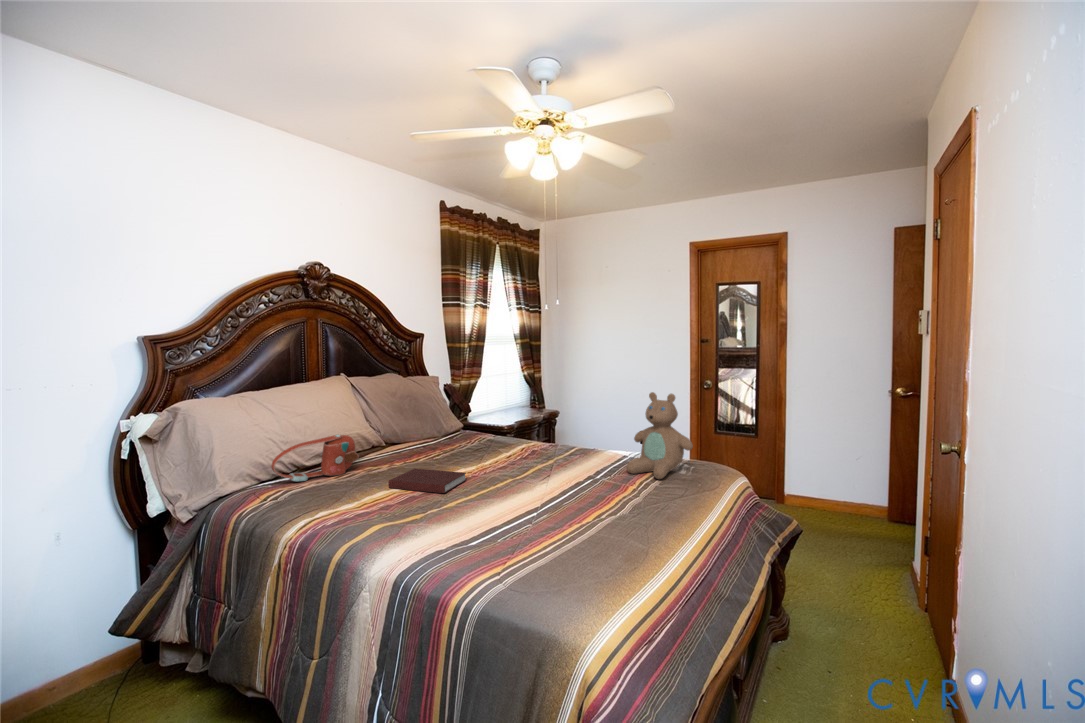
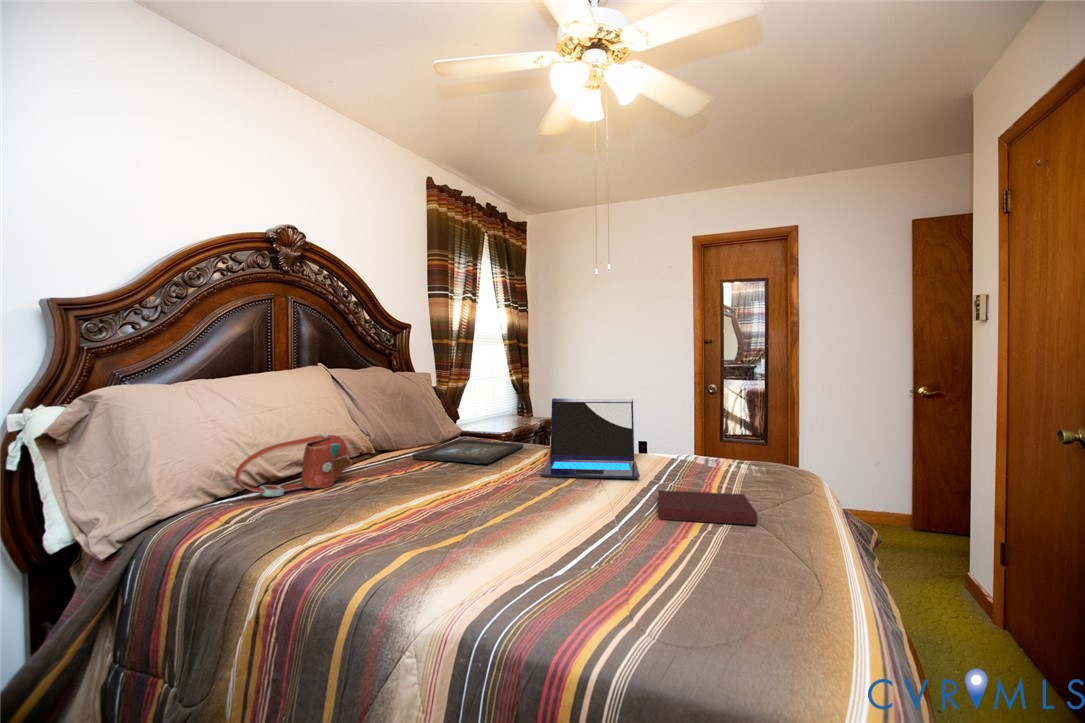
teddy bear: present [627,392,693,479] -> none [690,379,770,483]
laptop: none [505,404,592,473] -> present [540,399,640,479]
tray: none [413,434,508,457] -> present [413,440,524,463]
notebook: present [388,469,466,493] -> present [658,490,758,525]

